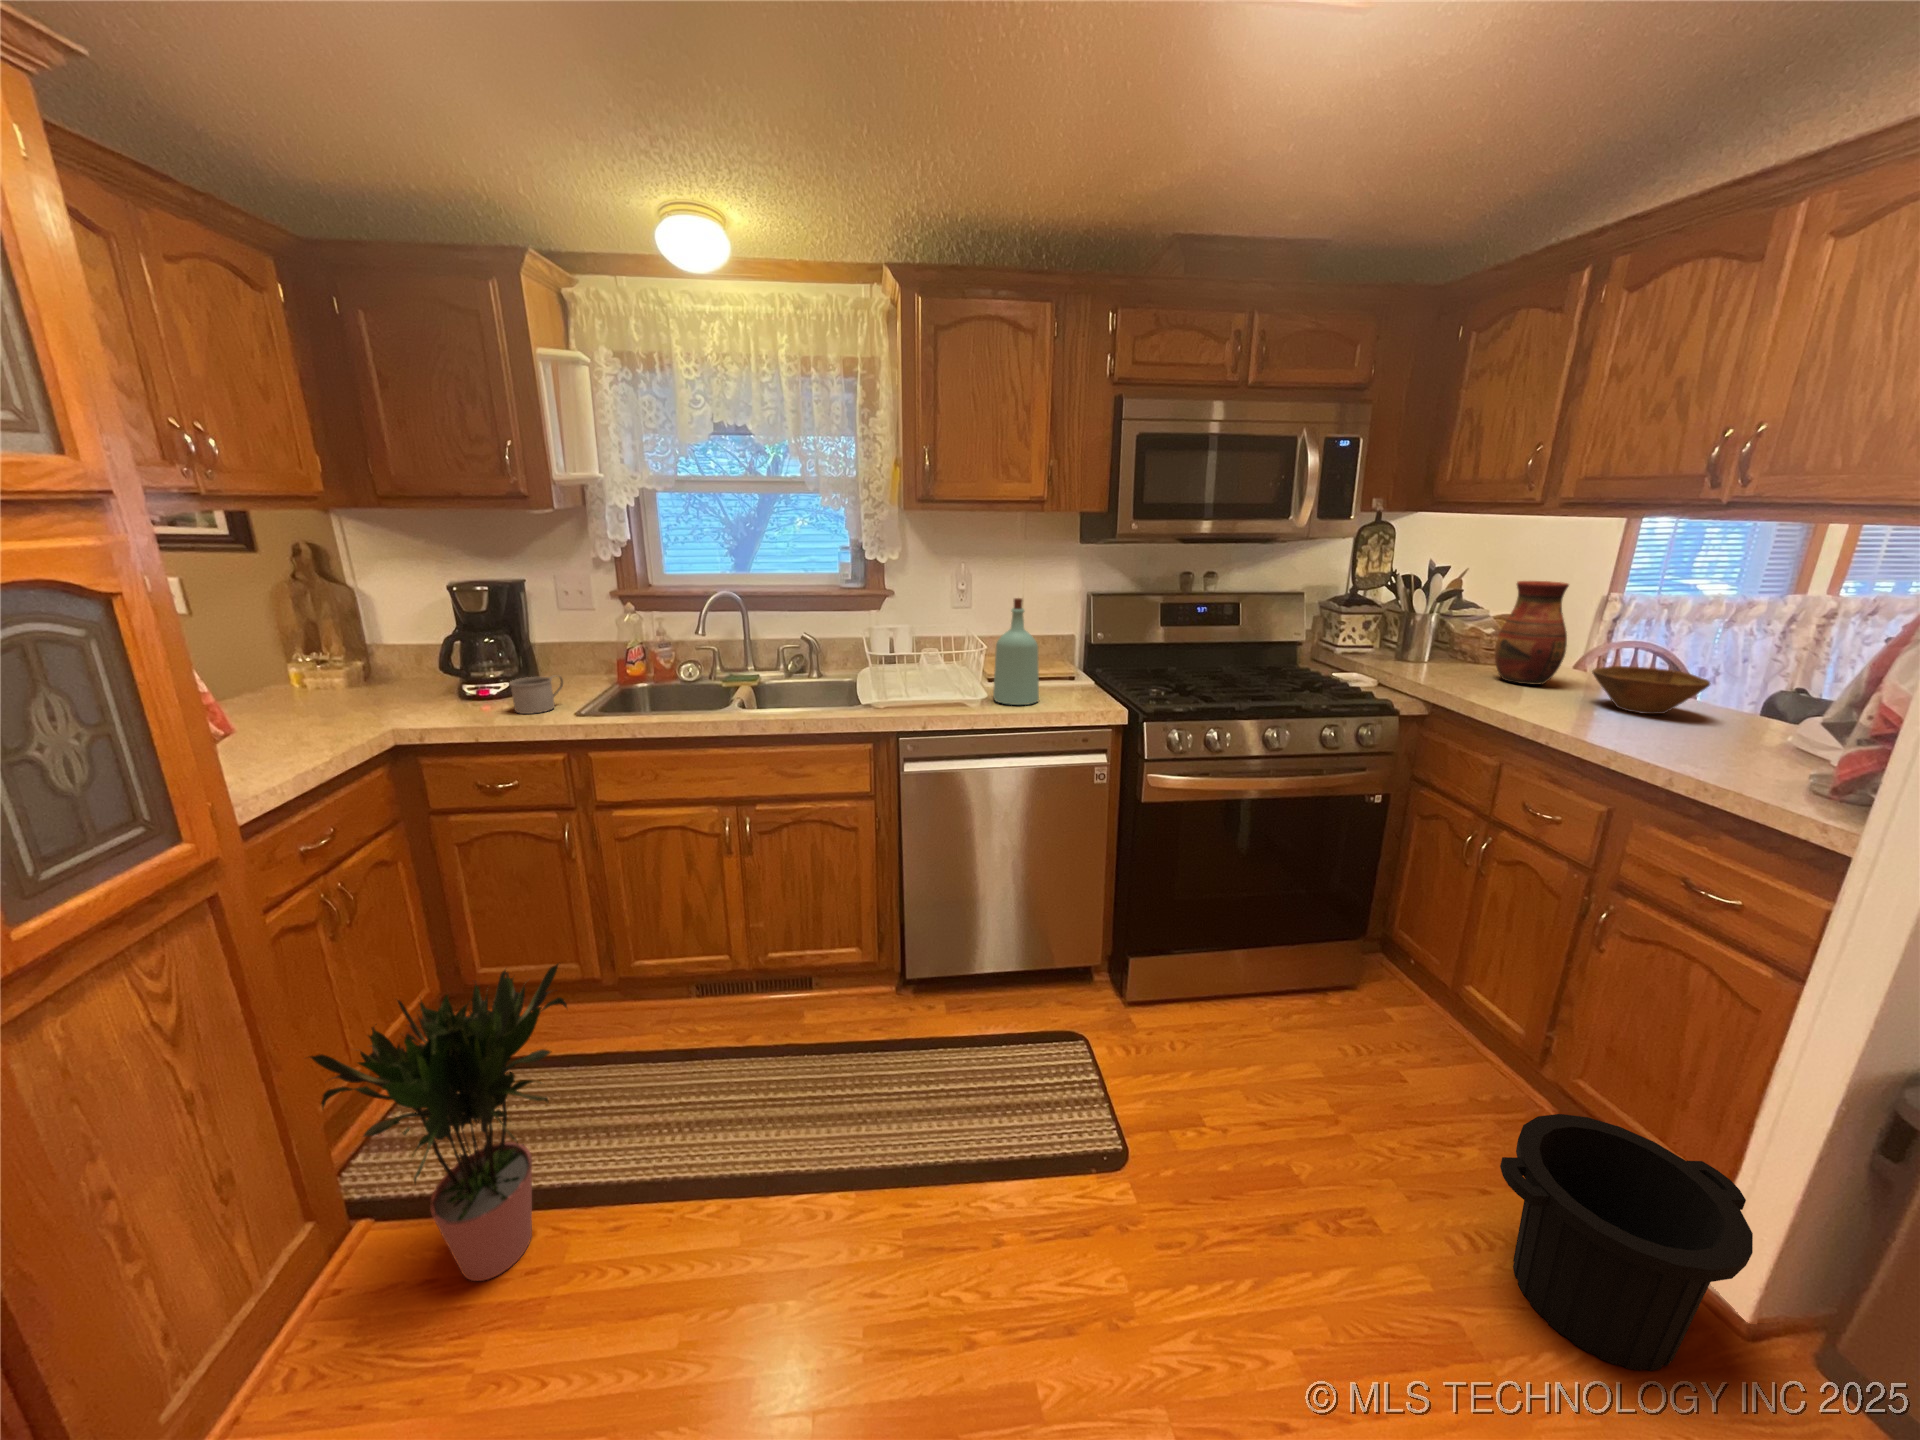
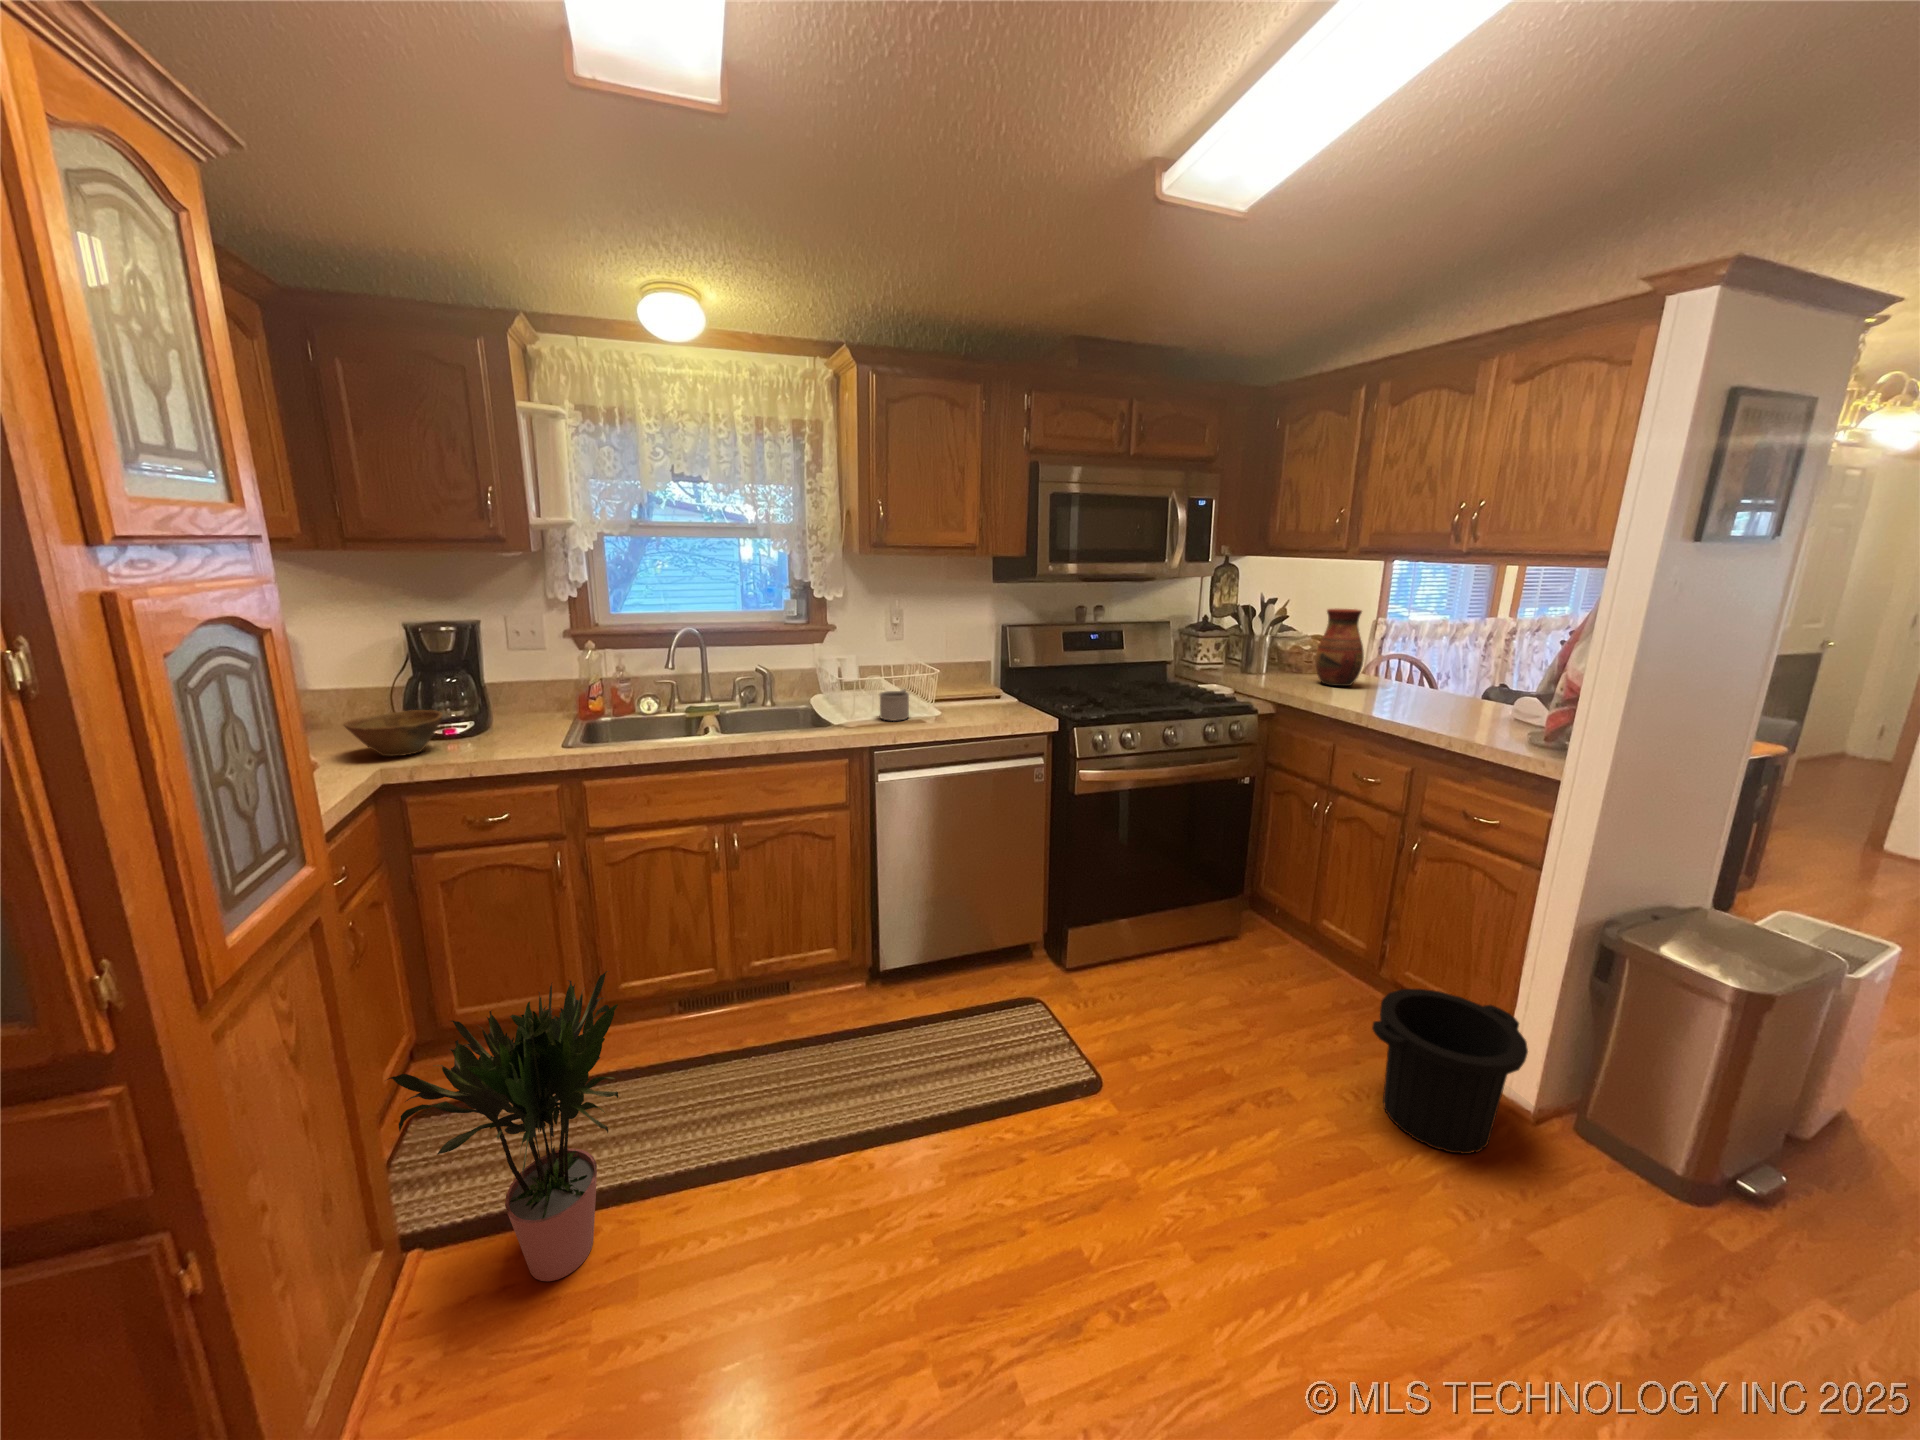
bottle: present [993,598,1039,705] -> none [945,629,985,720]
bowl: present [1592,666,1710,714] -> present [343,710,443,757]
mug: present [509,675,563,714] -> present [879,689,909,721]

